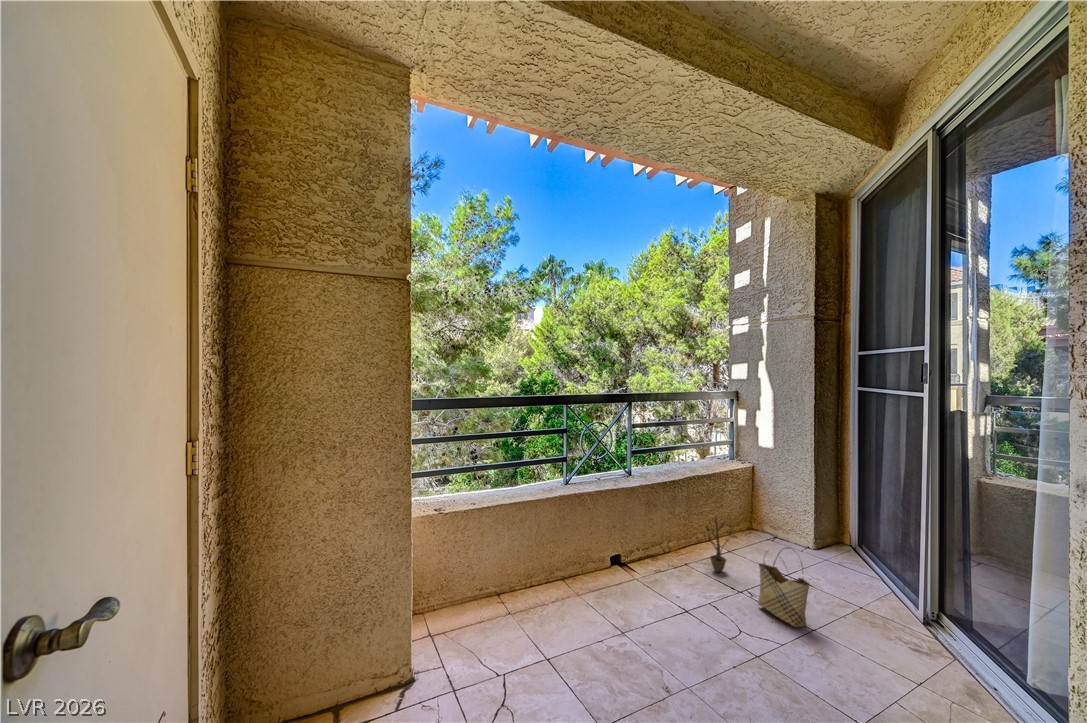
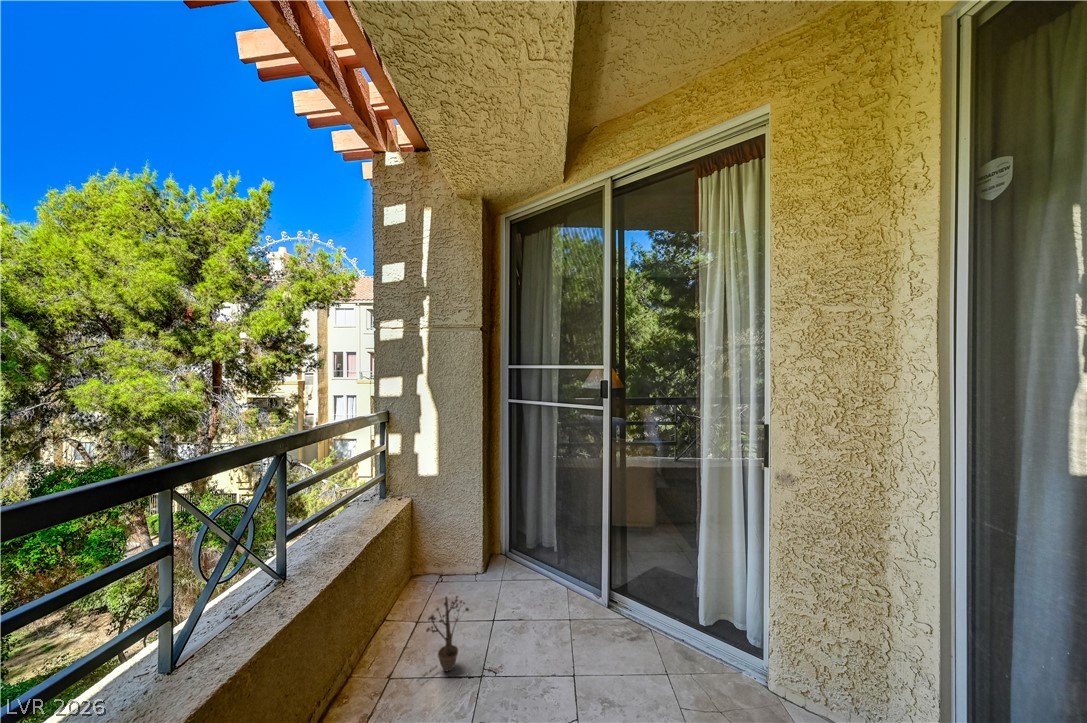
woven basket: present [758,547,810,627] -> none [525,591,579,681]

